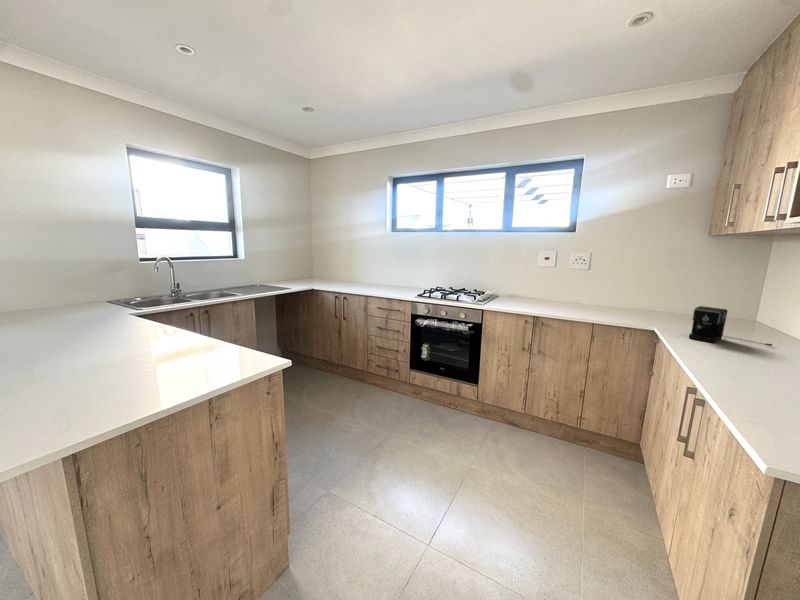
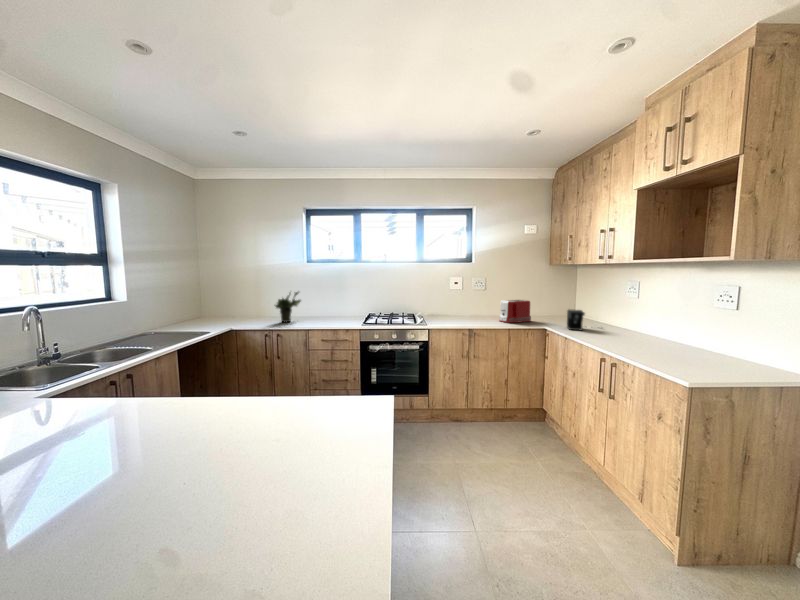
potted plant: none [349,258,379,287] -> present [275,292,301,322]
toaster: none [590,284,646,318] -> present [499,300,531,323]

